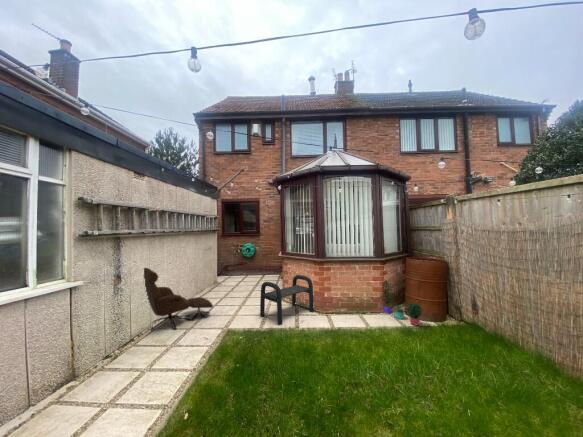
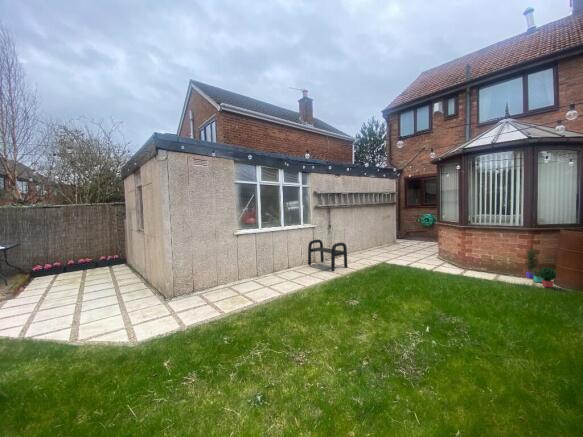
lounge chair: present [144,268,213,330] -> none [341,225,379,259]
bench: present [260,275,314,324] -> present [308,240,347,271]

